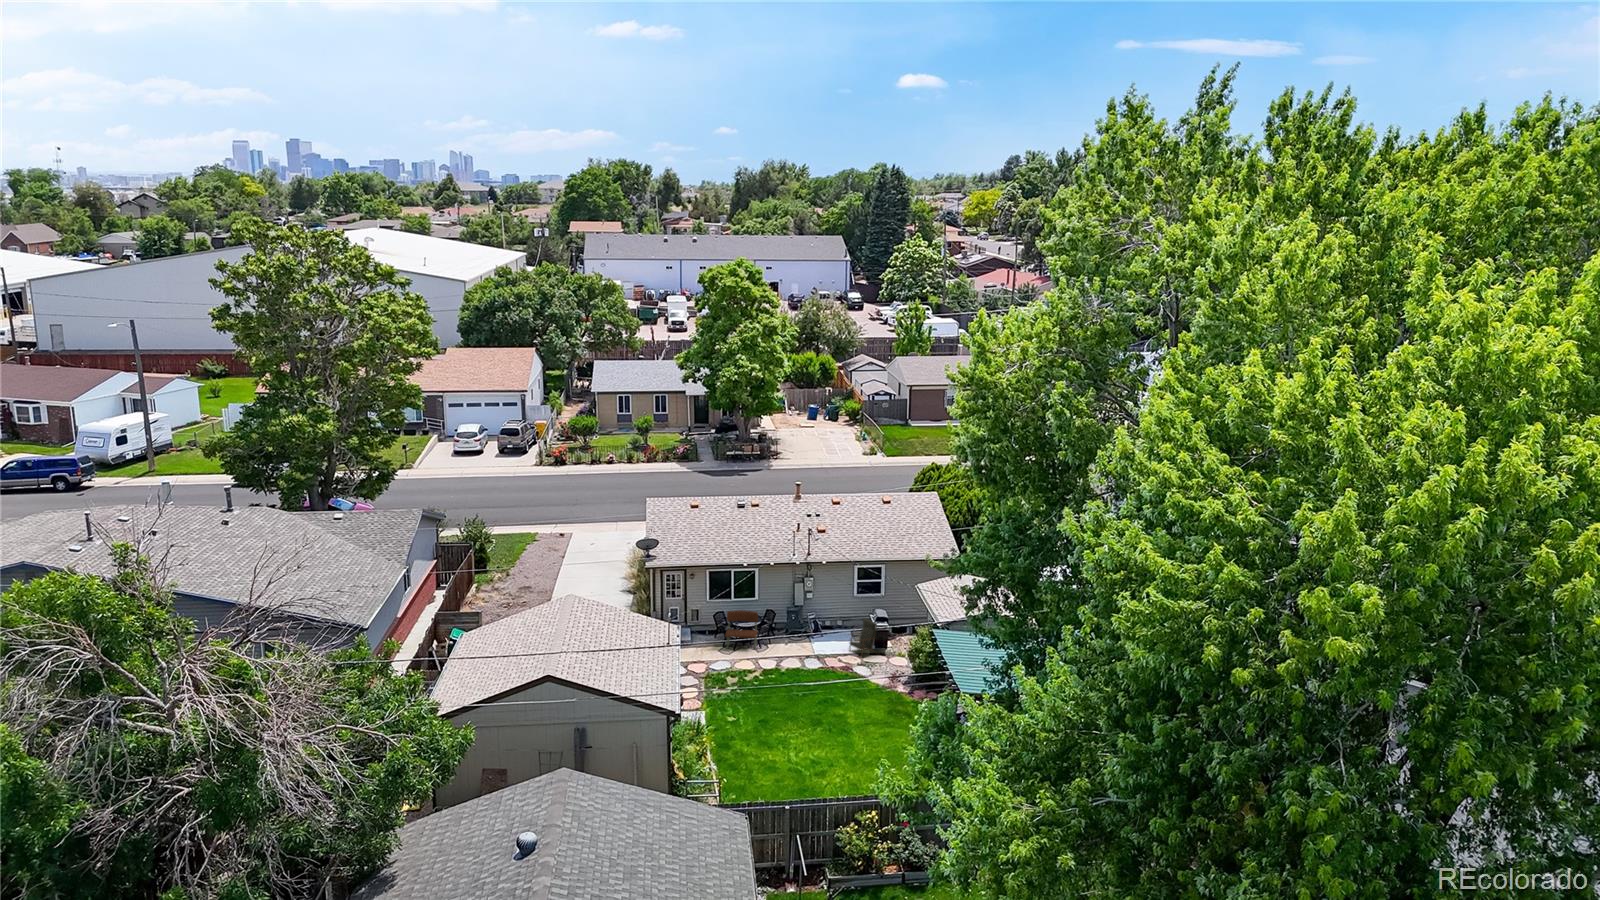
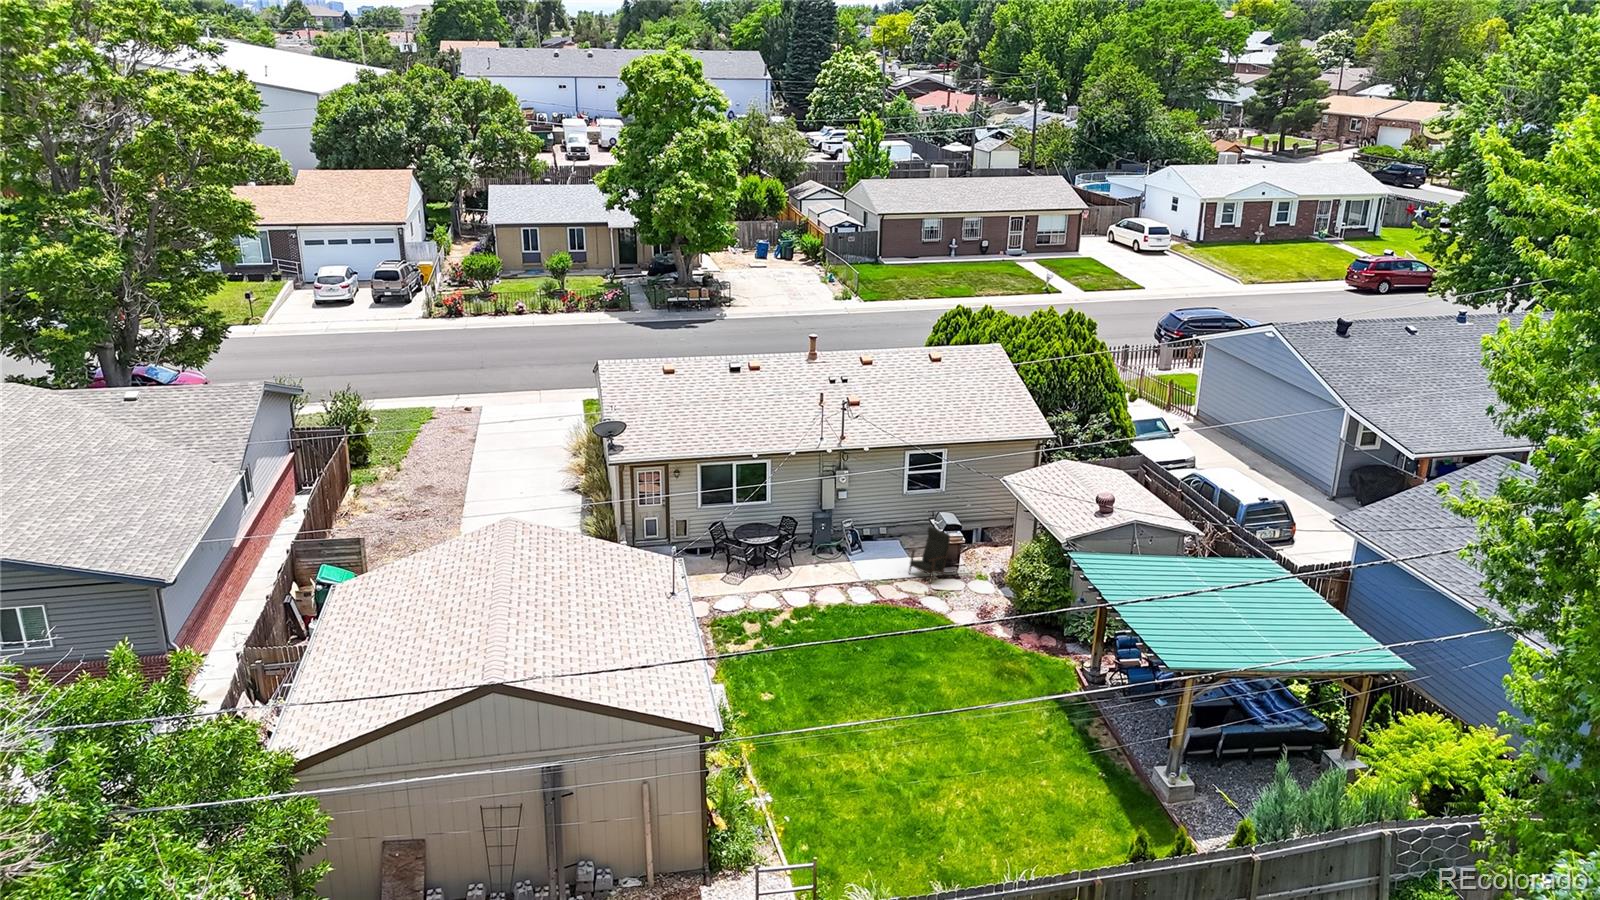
bench: present [725,610,758,648] -> none [731,521,776,577]

